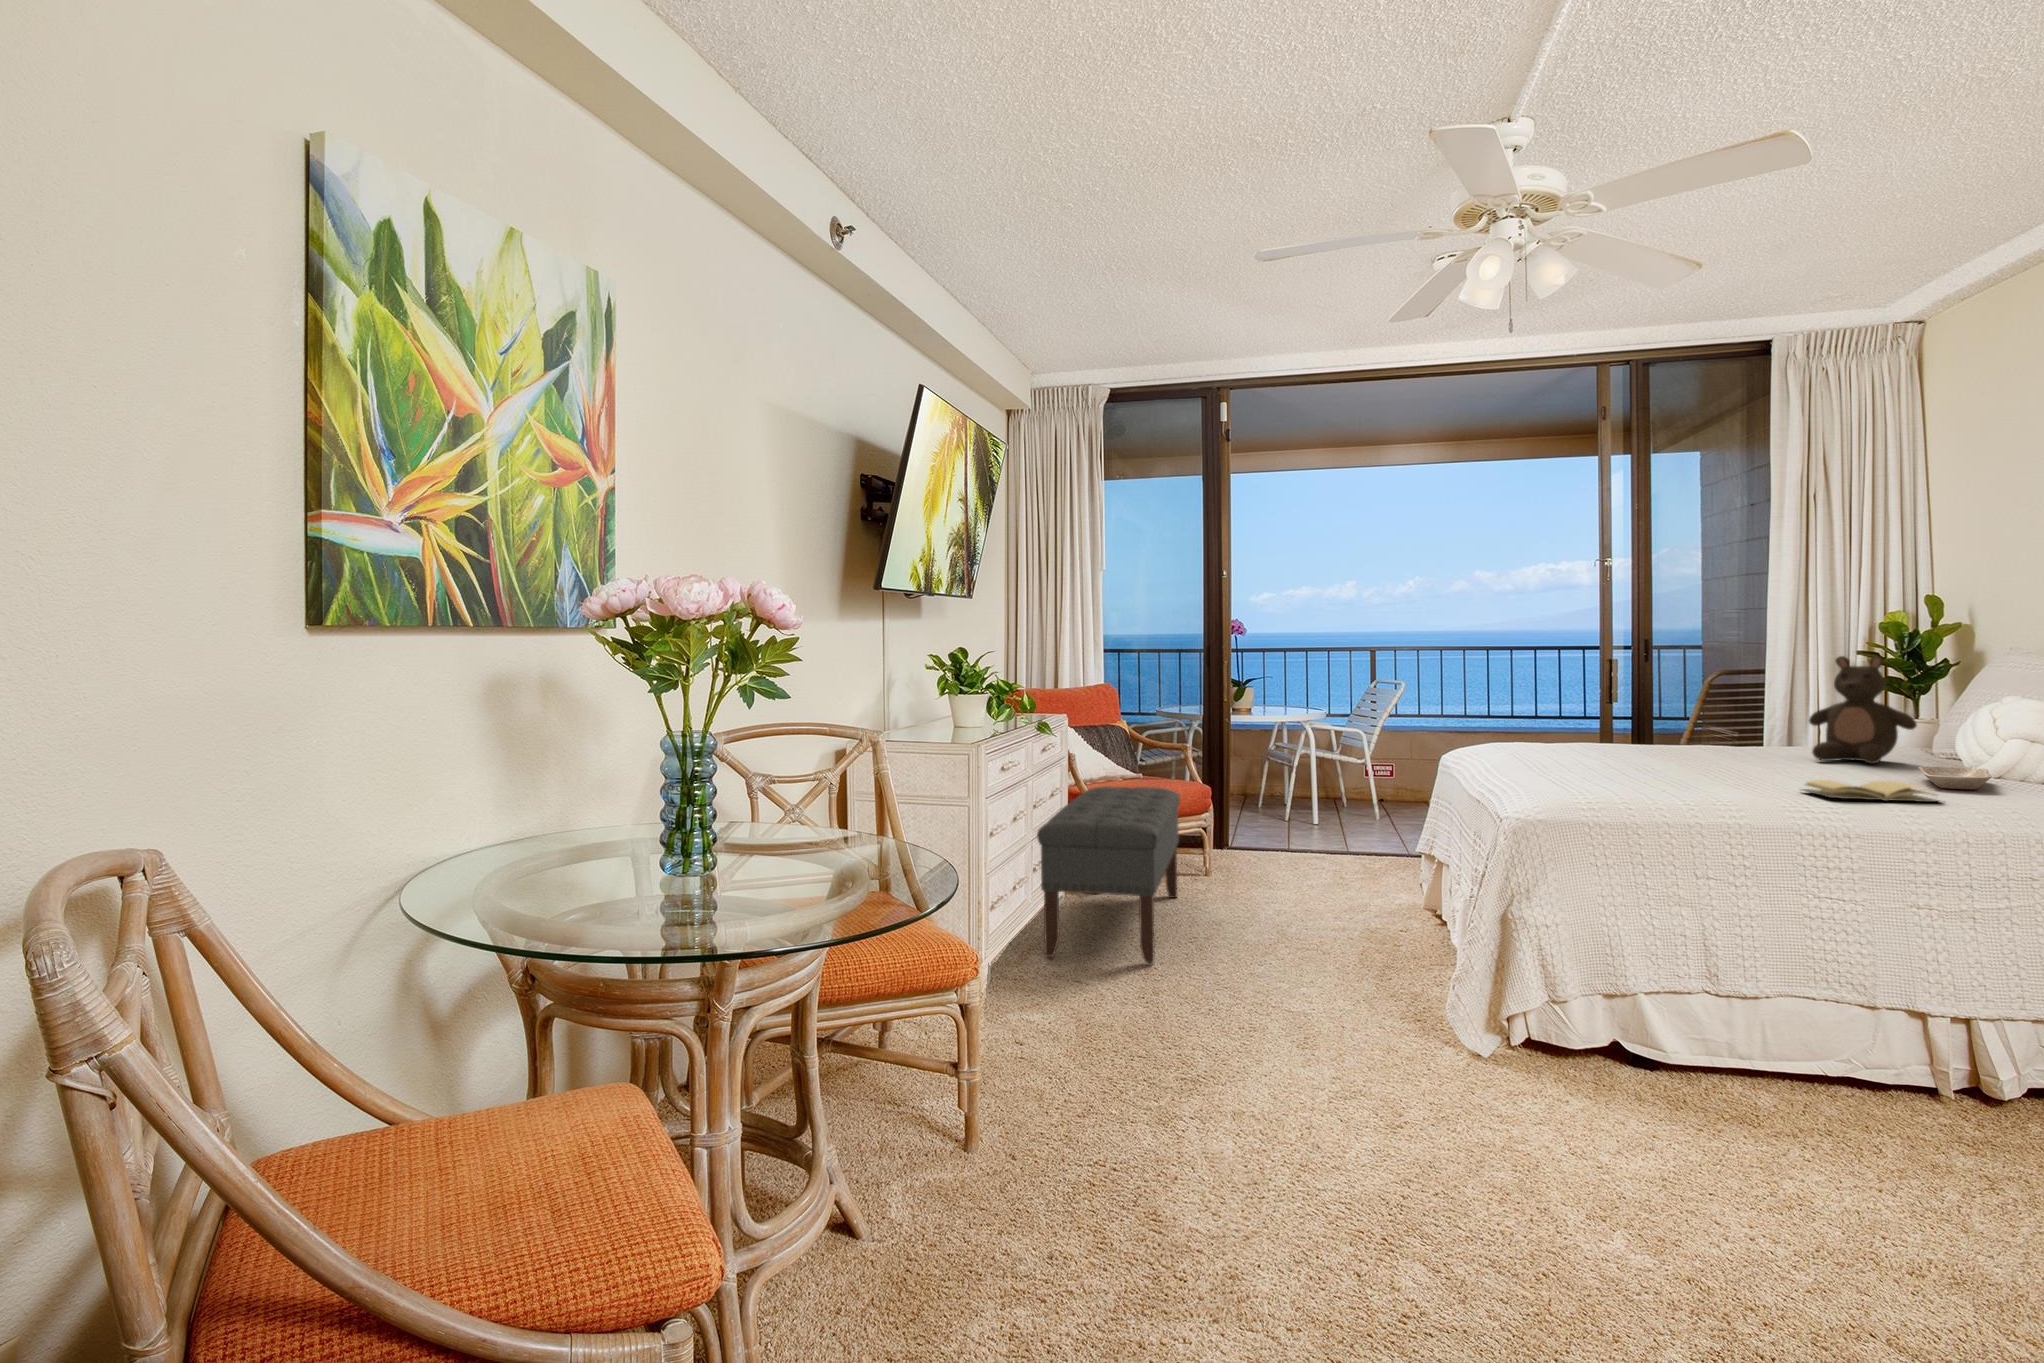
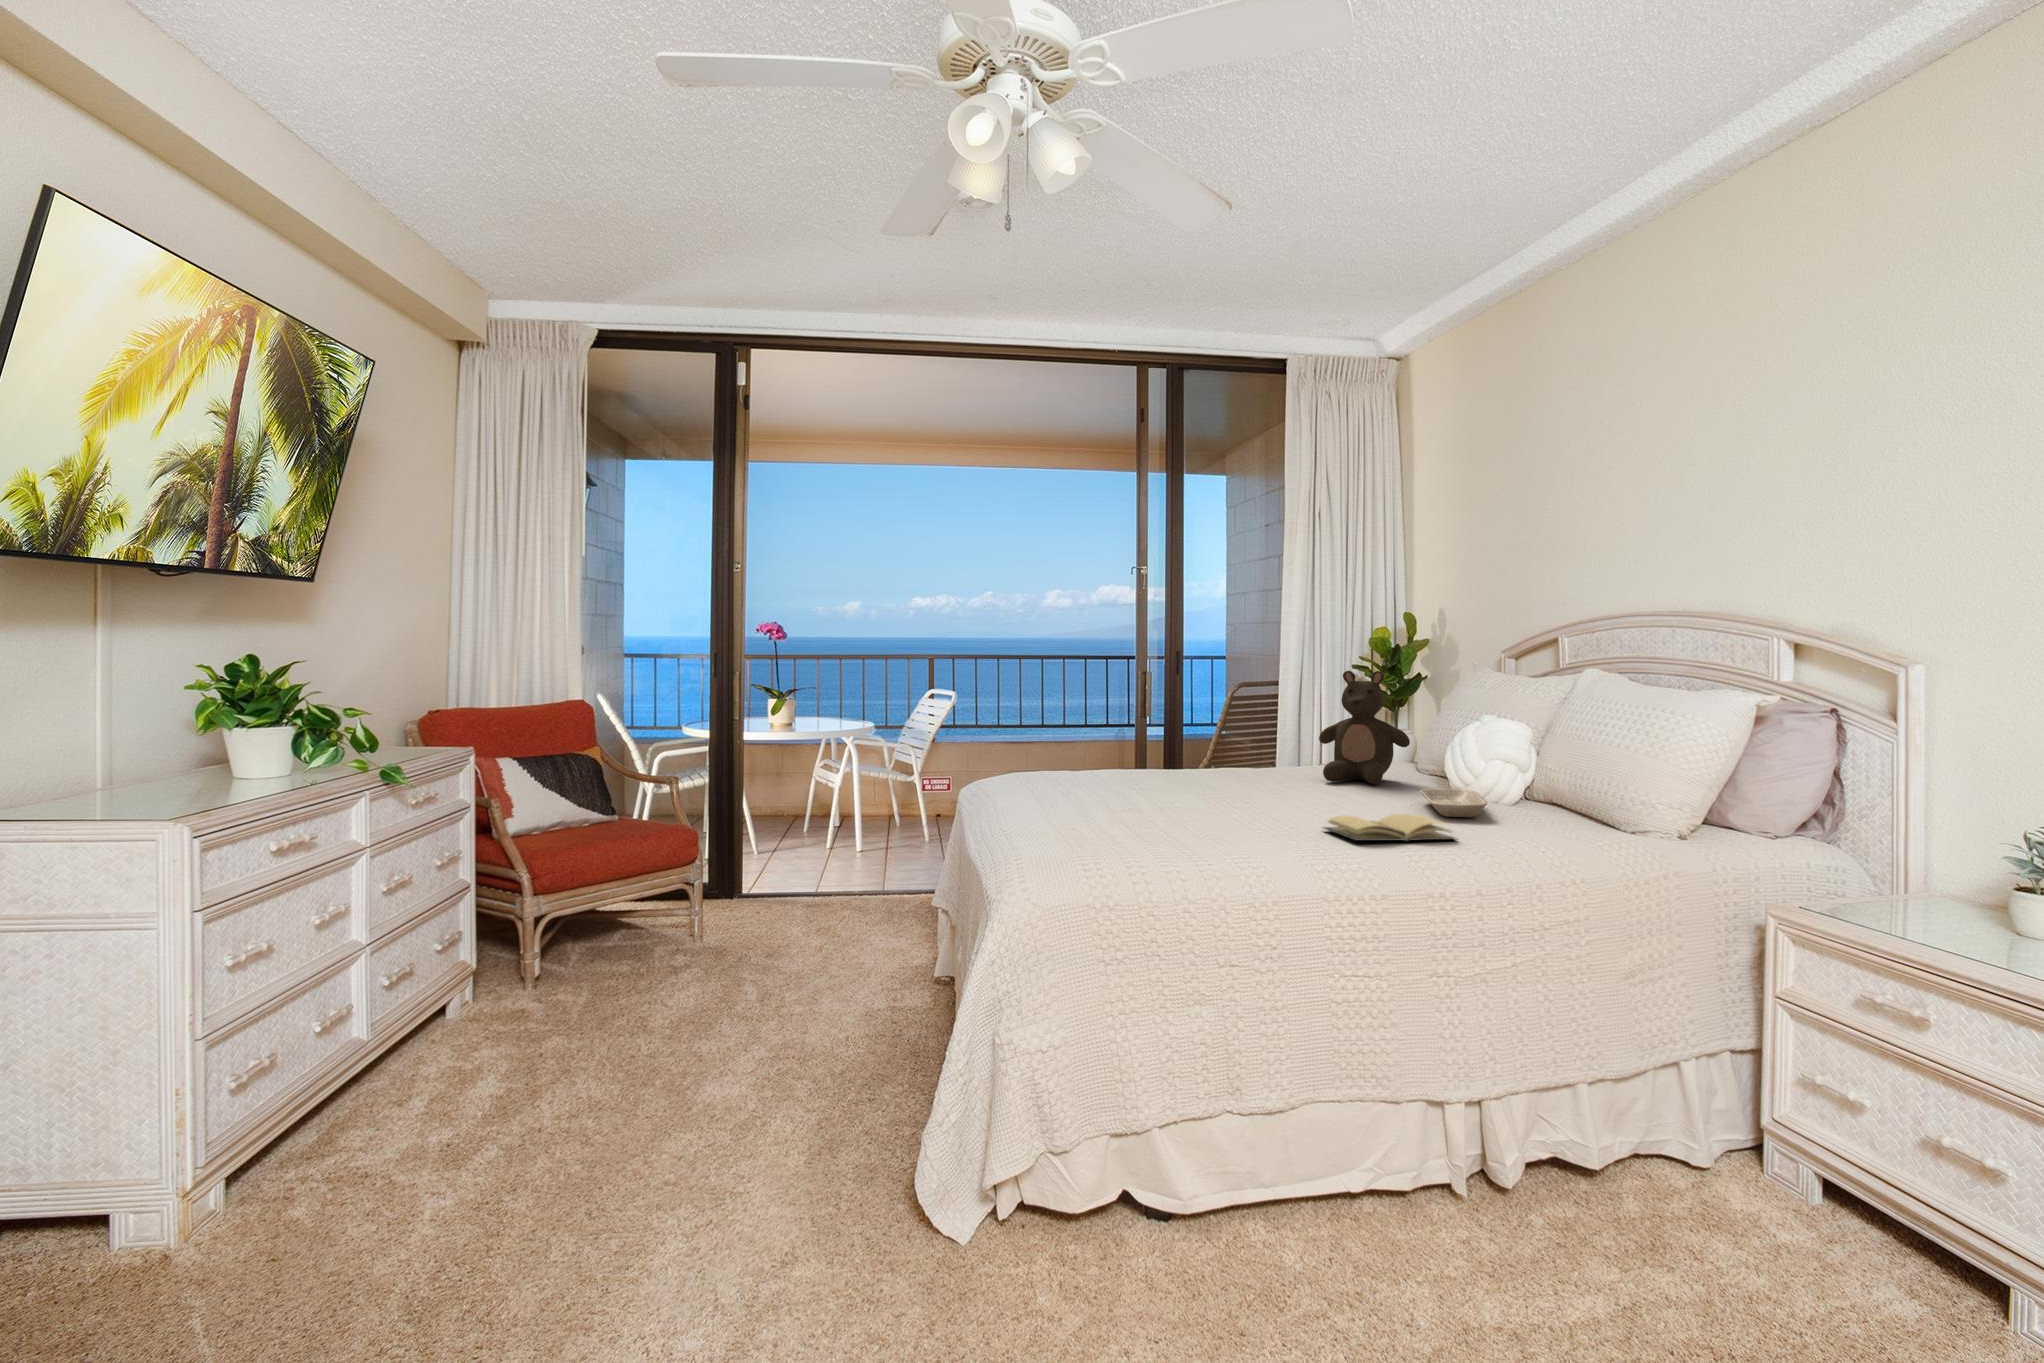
bench: present [1037,786,1180,963] -> none [336,840,645,1141]

